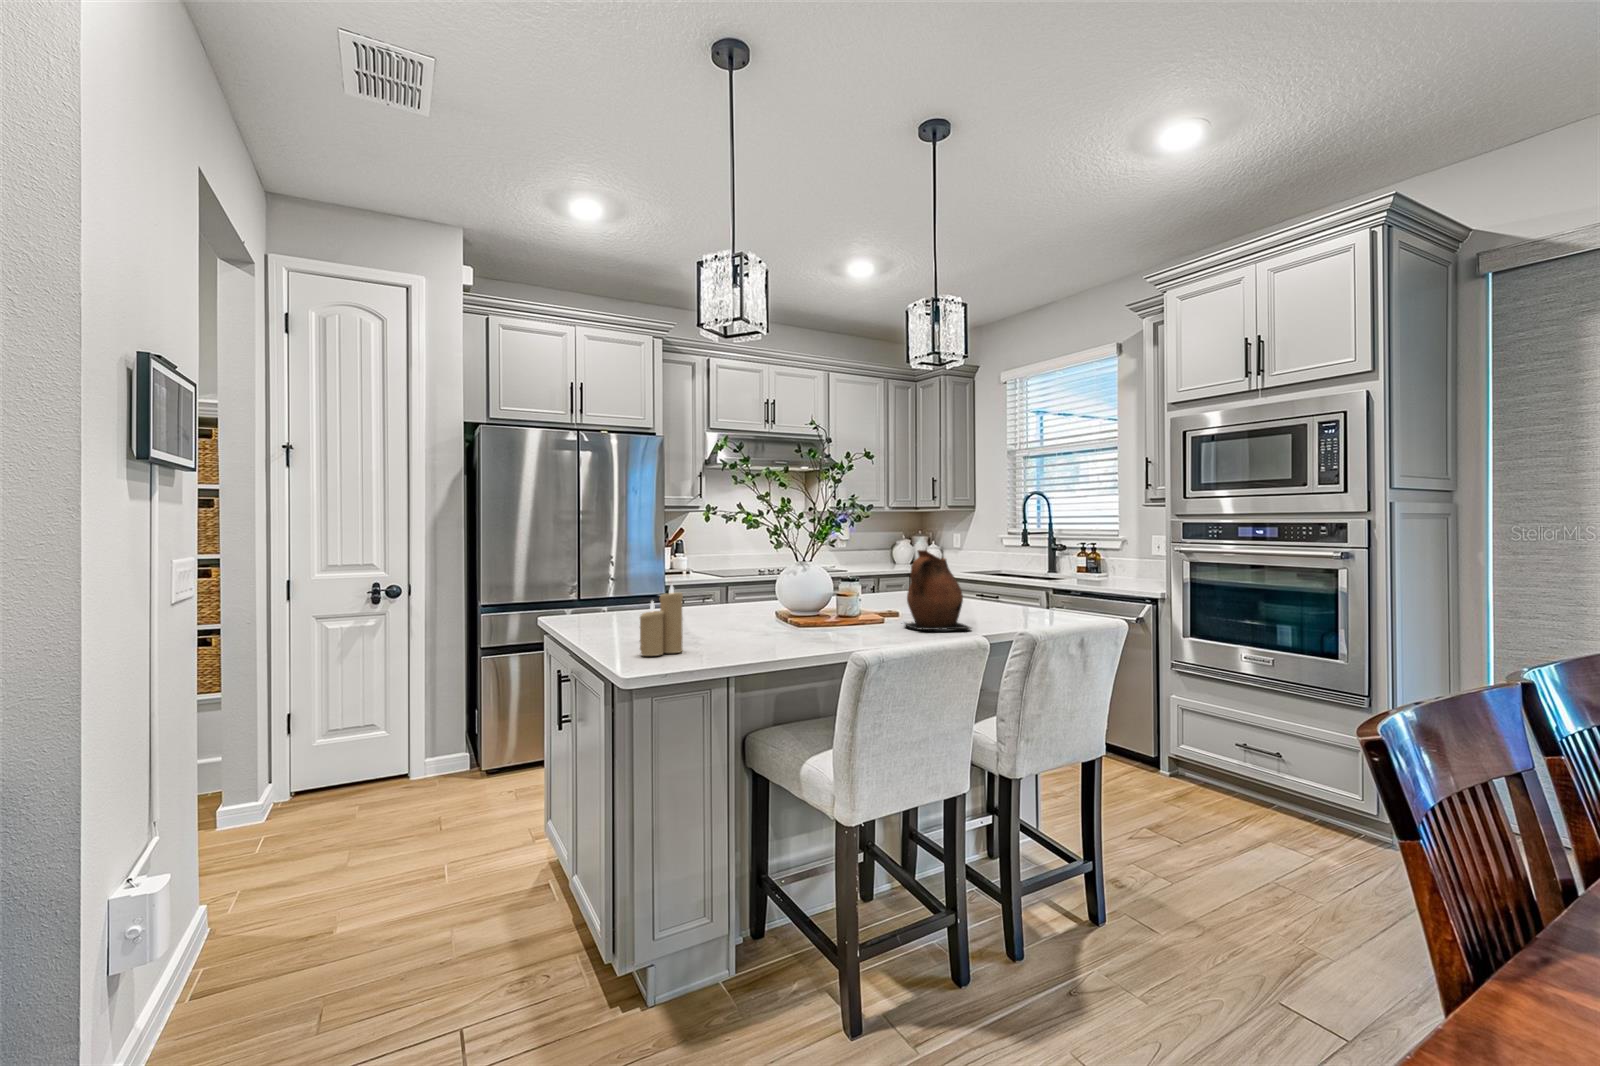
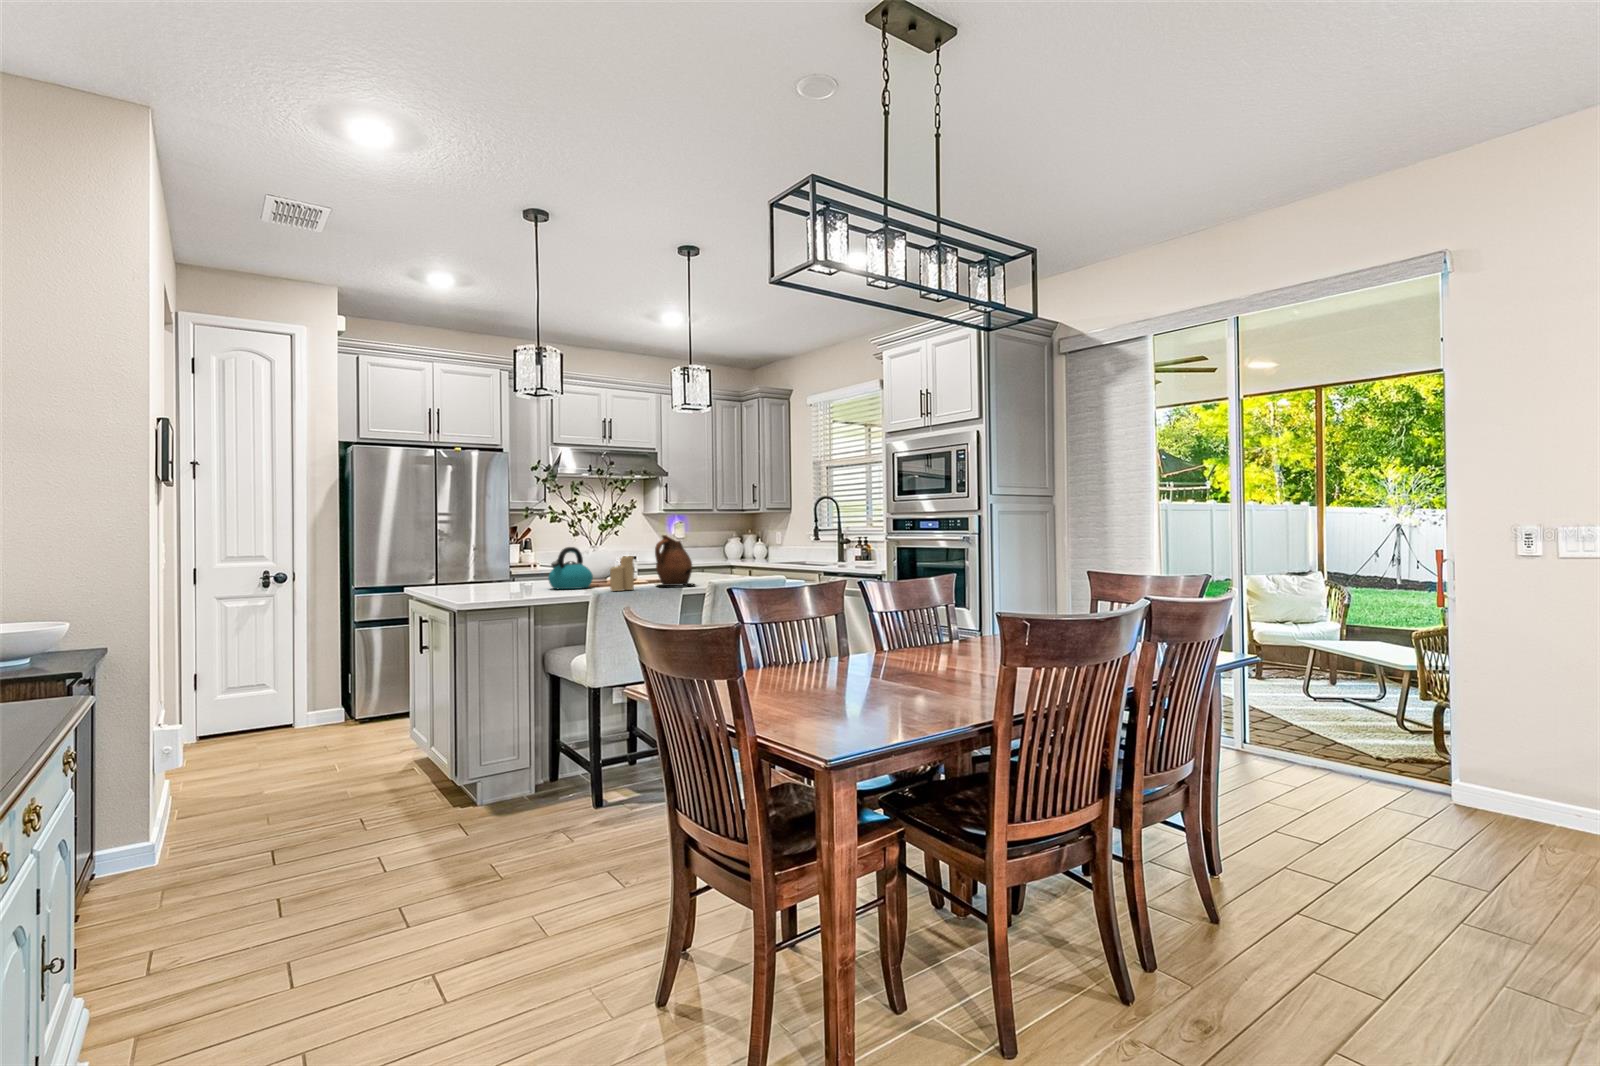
kettle: none [747,566,812,632] -> present [548,547,593,589]
candle: present [640,585,683,656] -> present [610,553,634,591]

